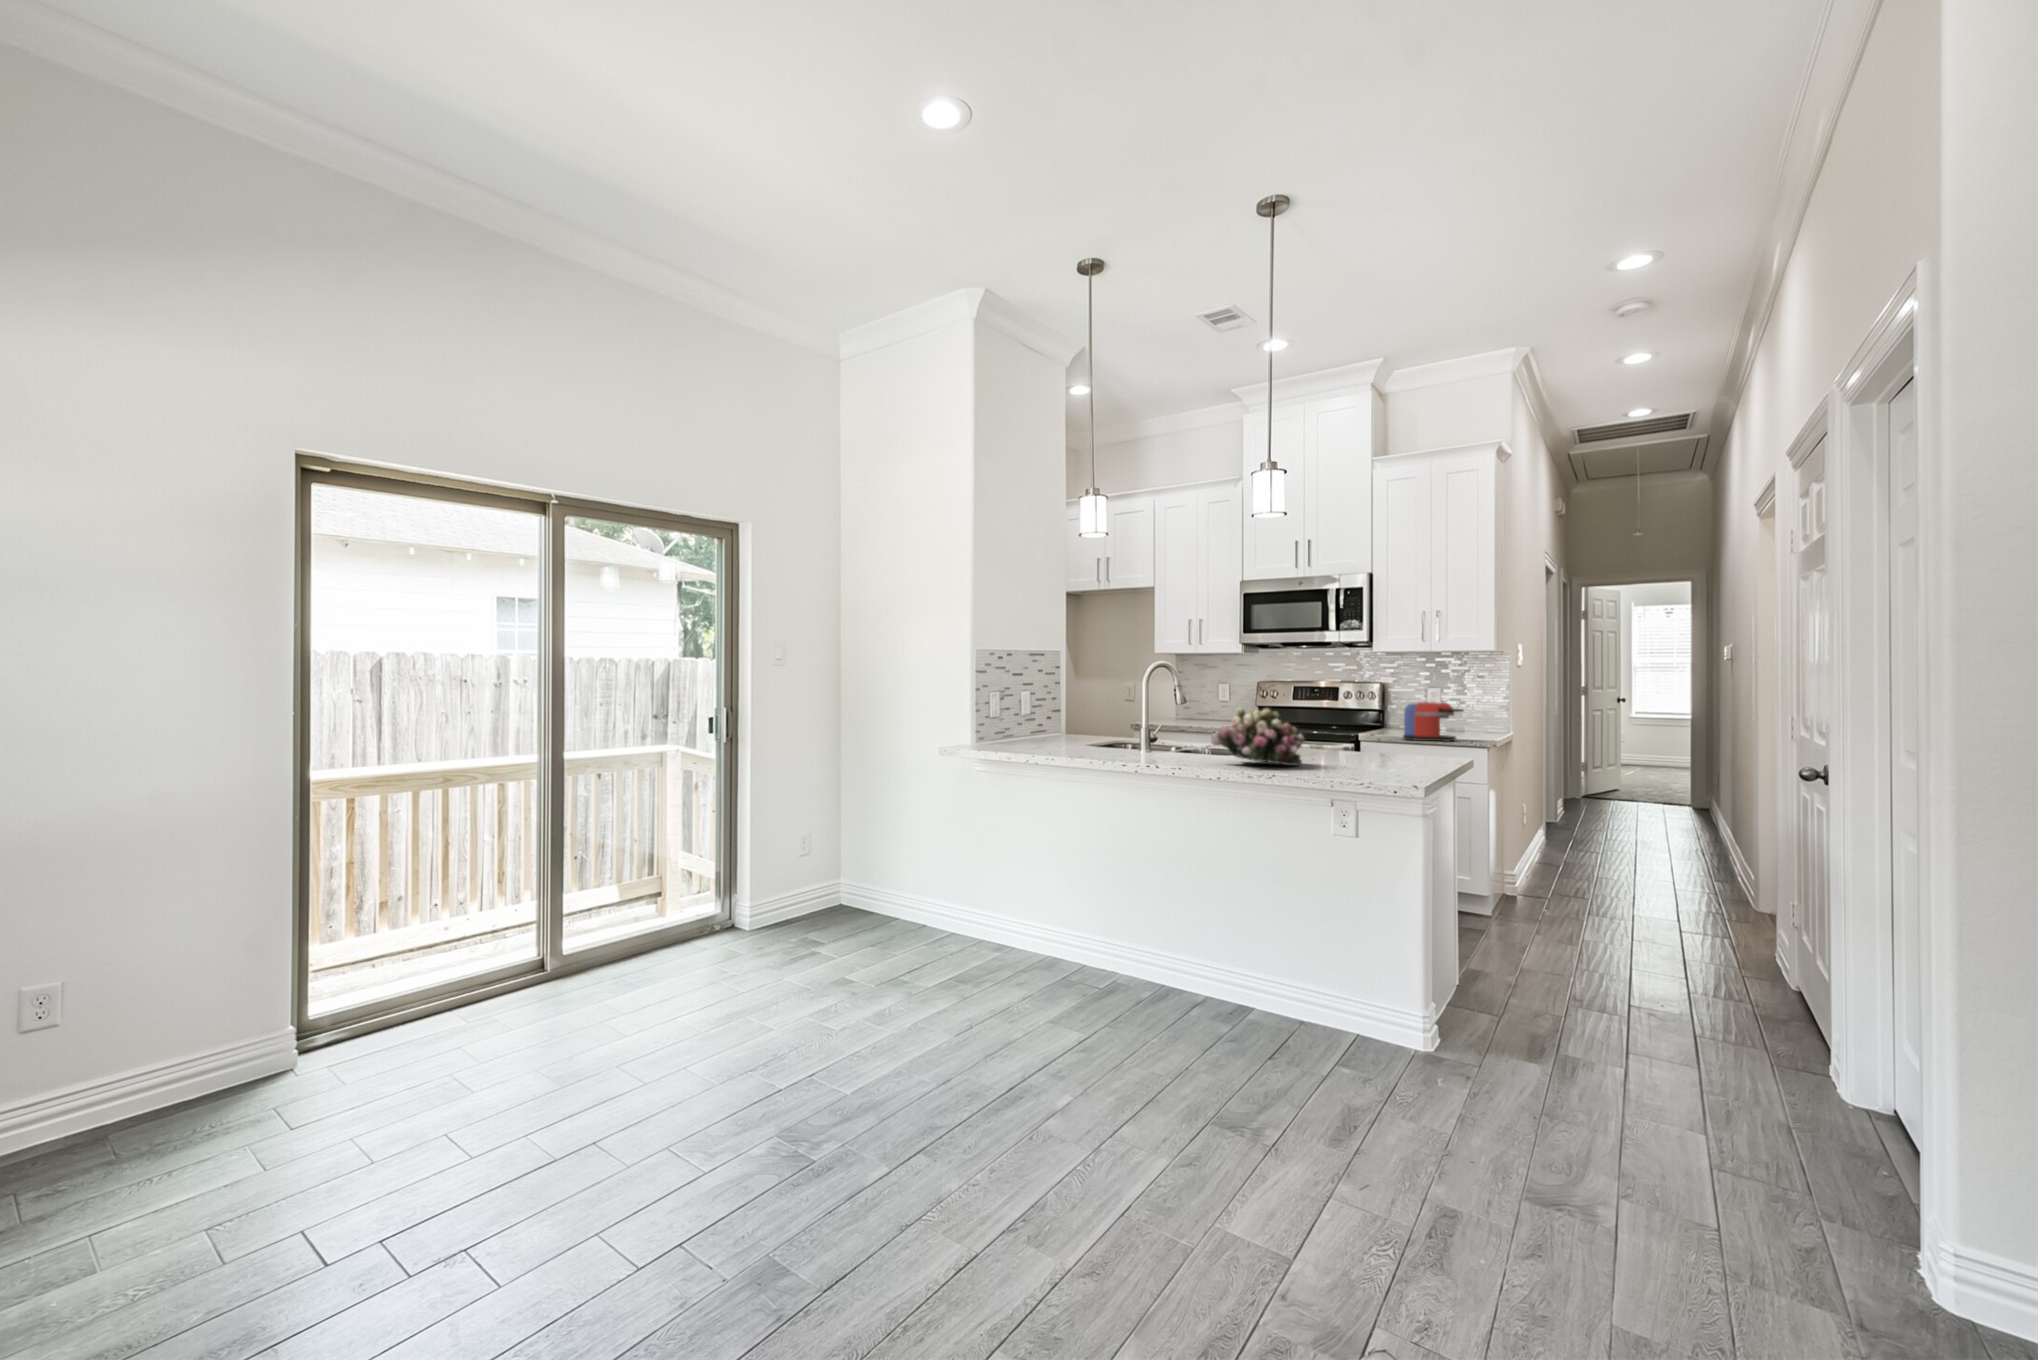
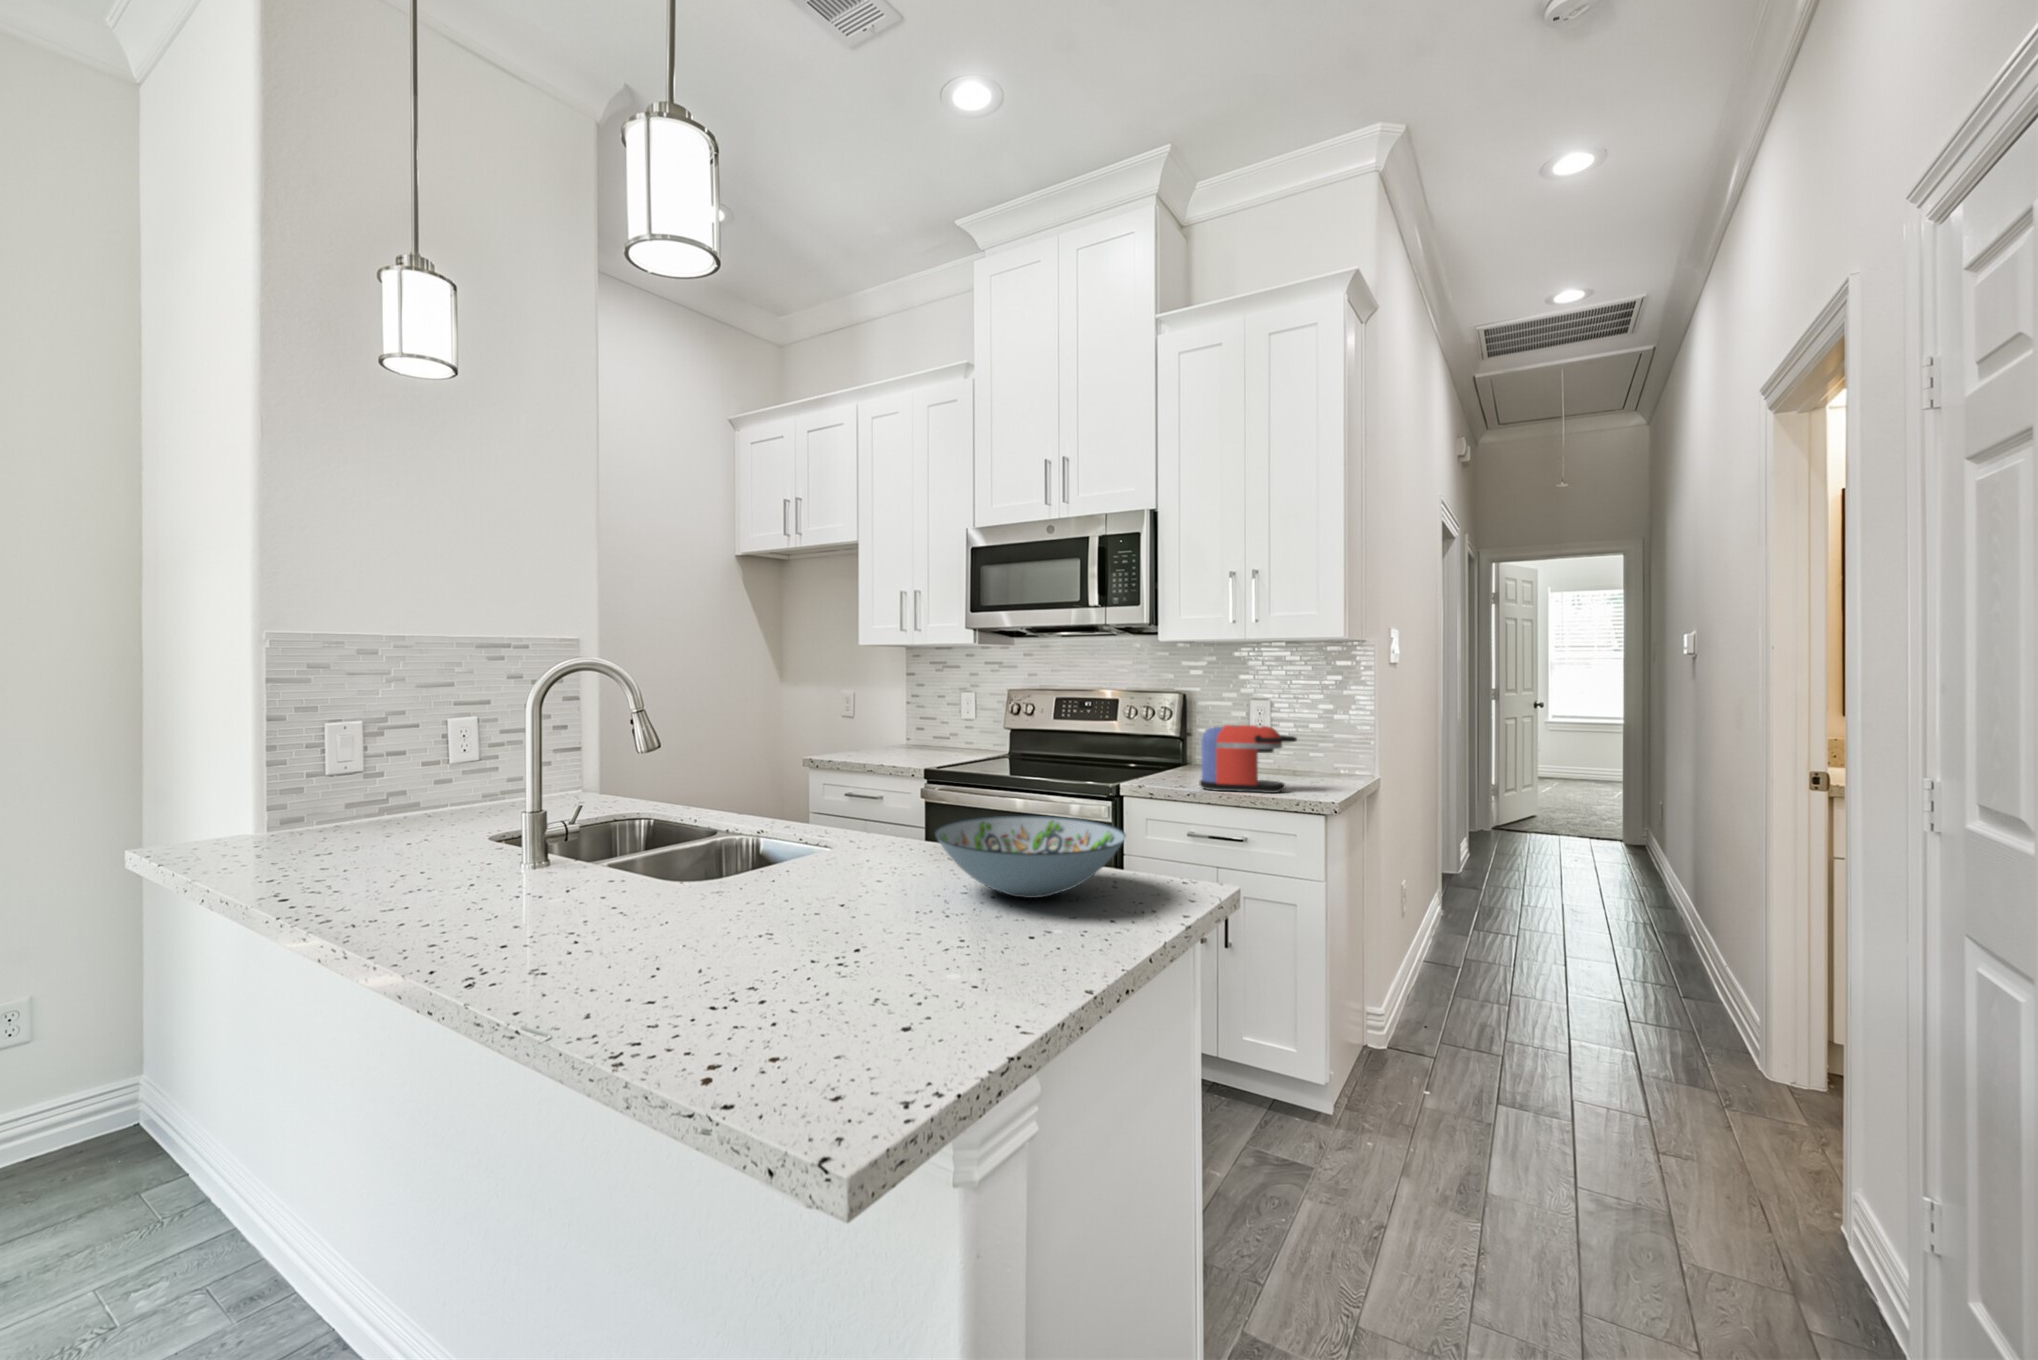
flower arrangement: present [1212,707,1305,766] -> none [523,777,784,946]
decorative bowl: none [1336,733,1425,762] -> present [934,816,1126,898]

